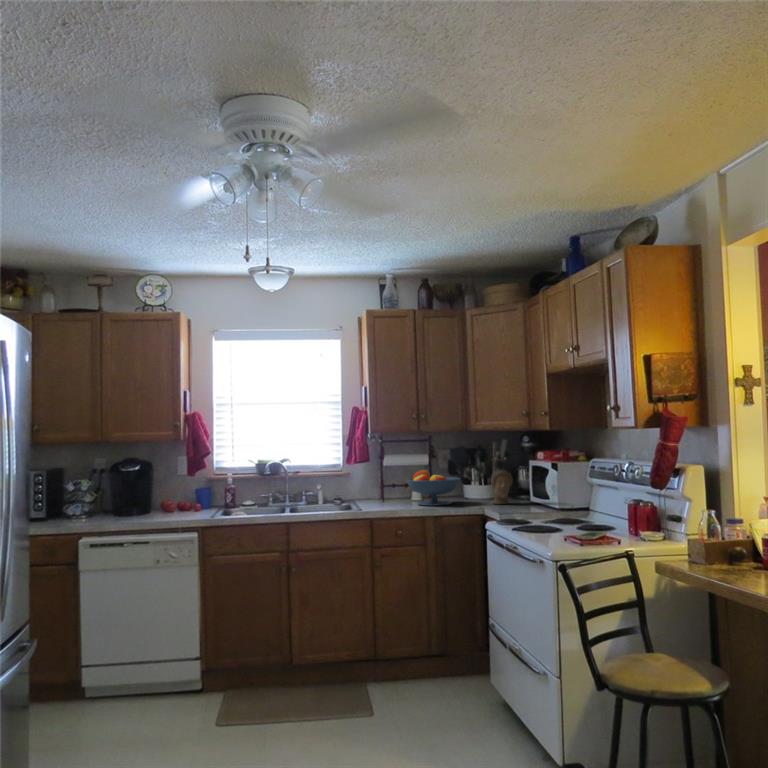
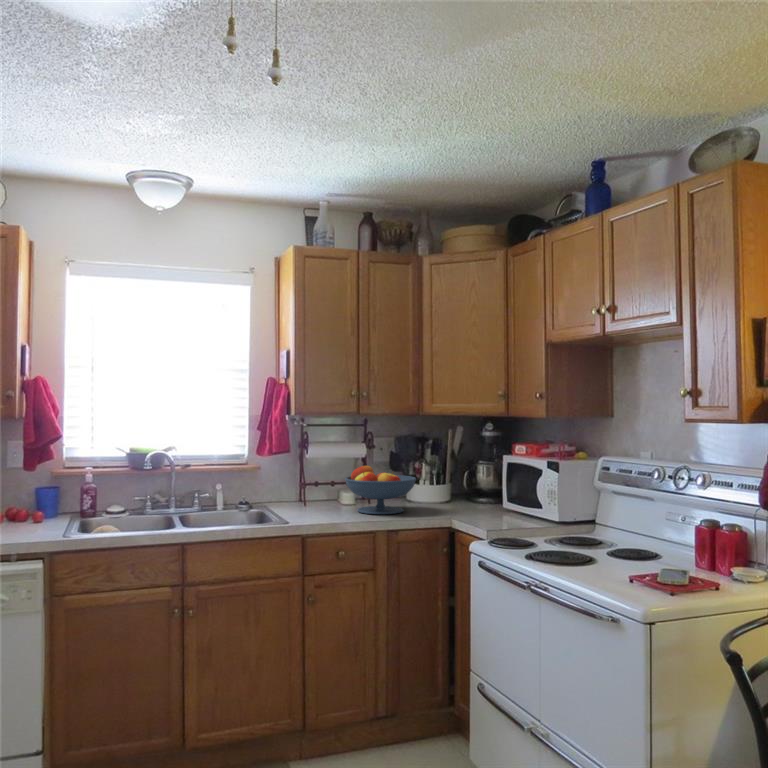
ceramic pitcher: present [491,452,513,504] -> none [456,443,485,512]

